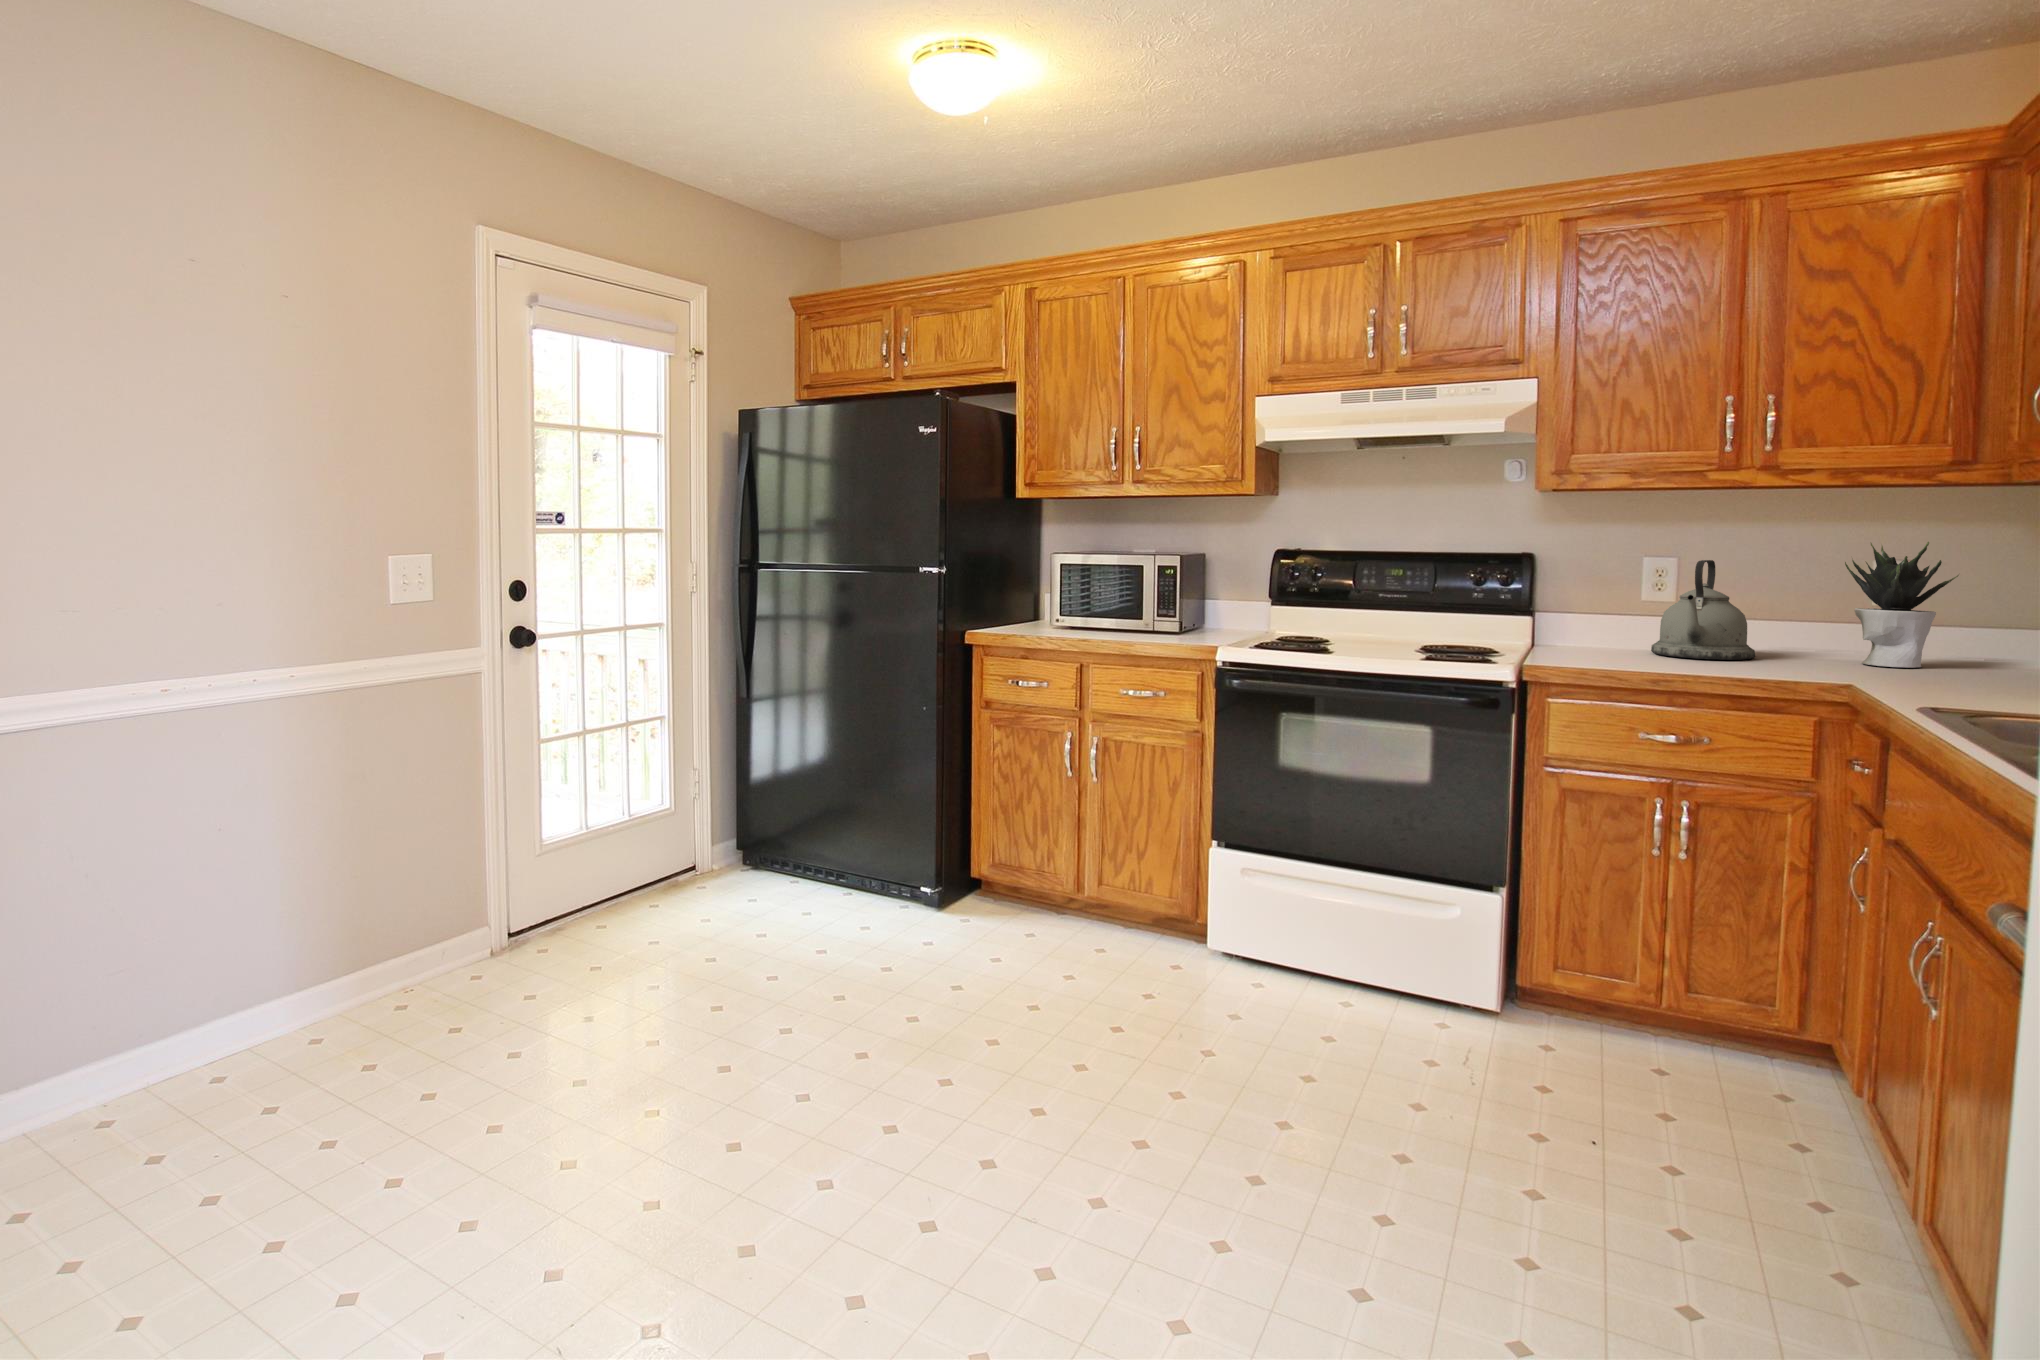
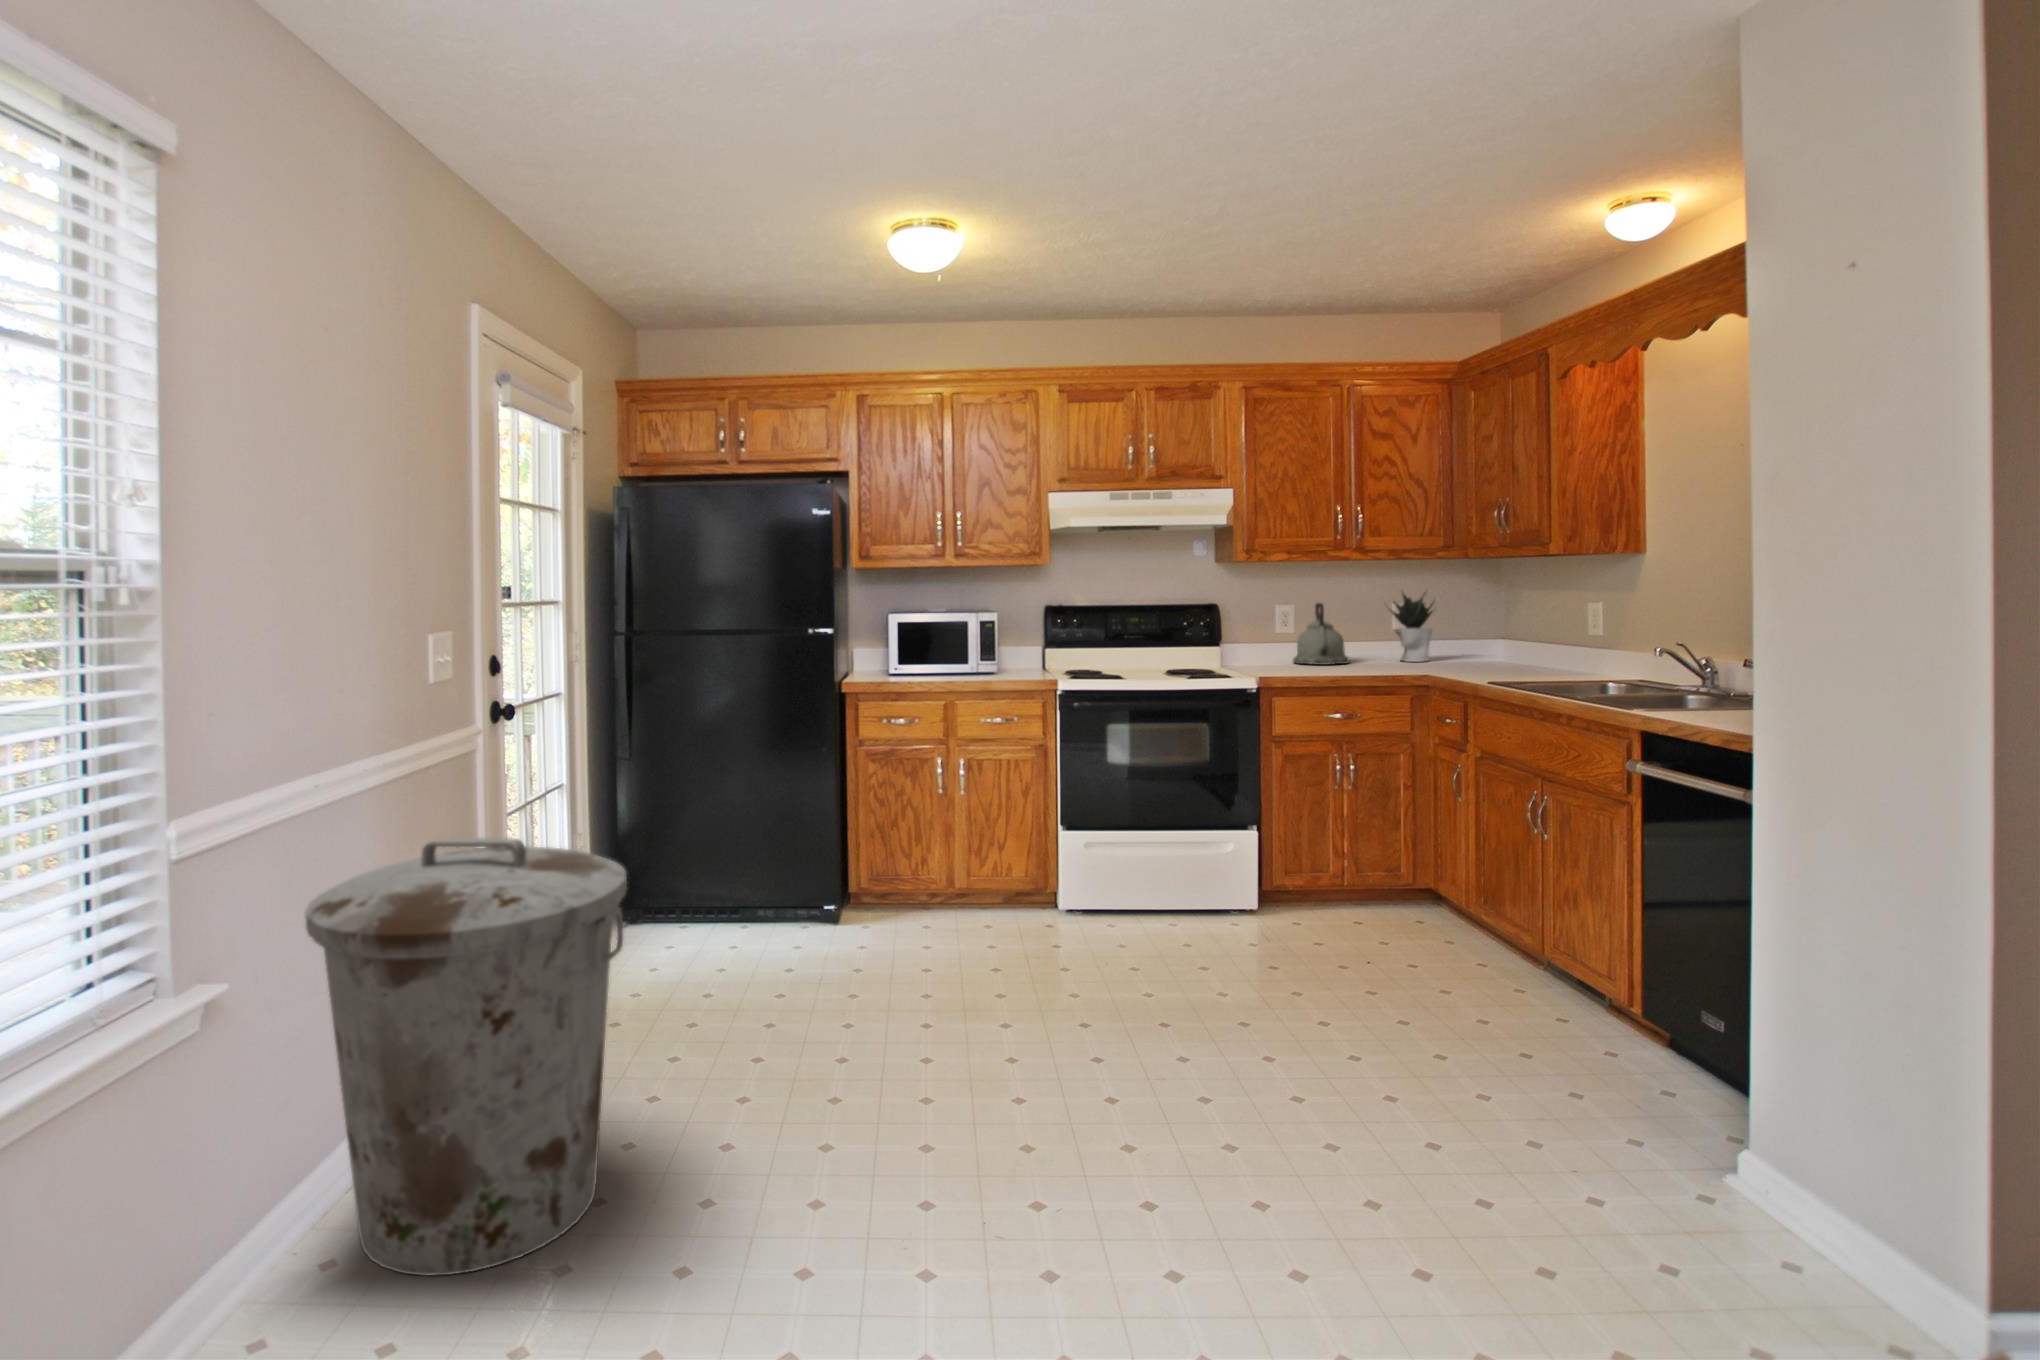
trash can: none [89,753,430,1175] -> present [305,838,627,1276]

